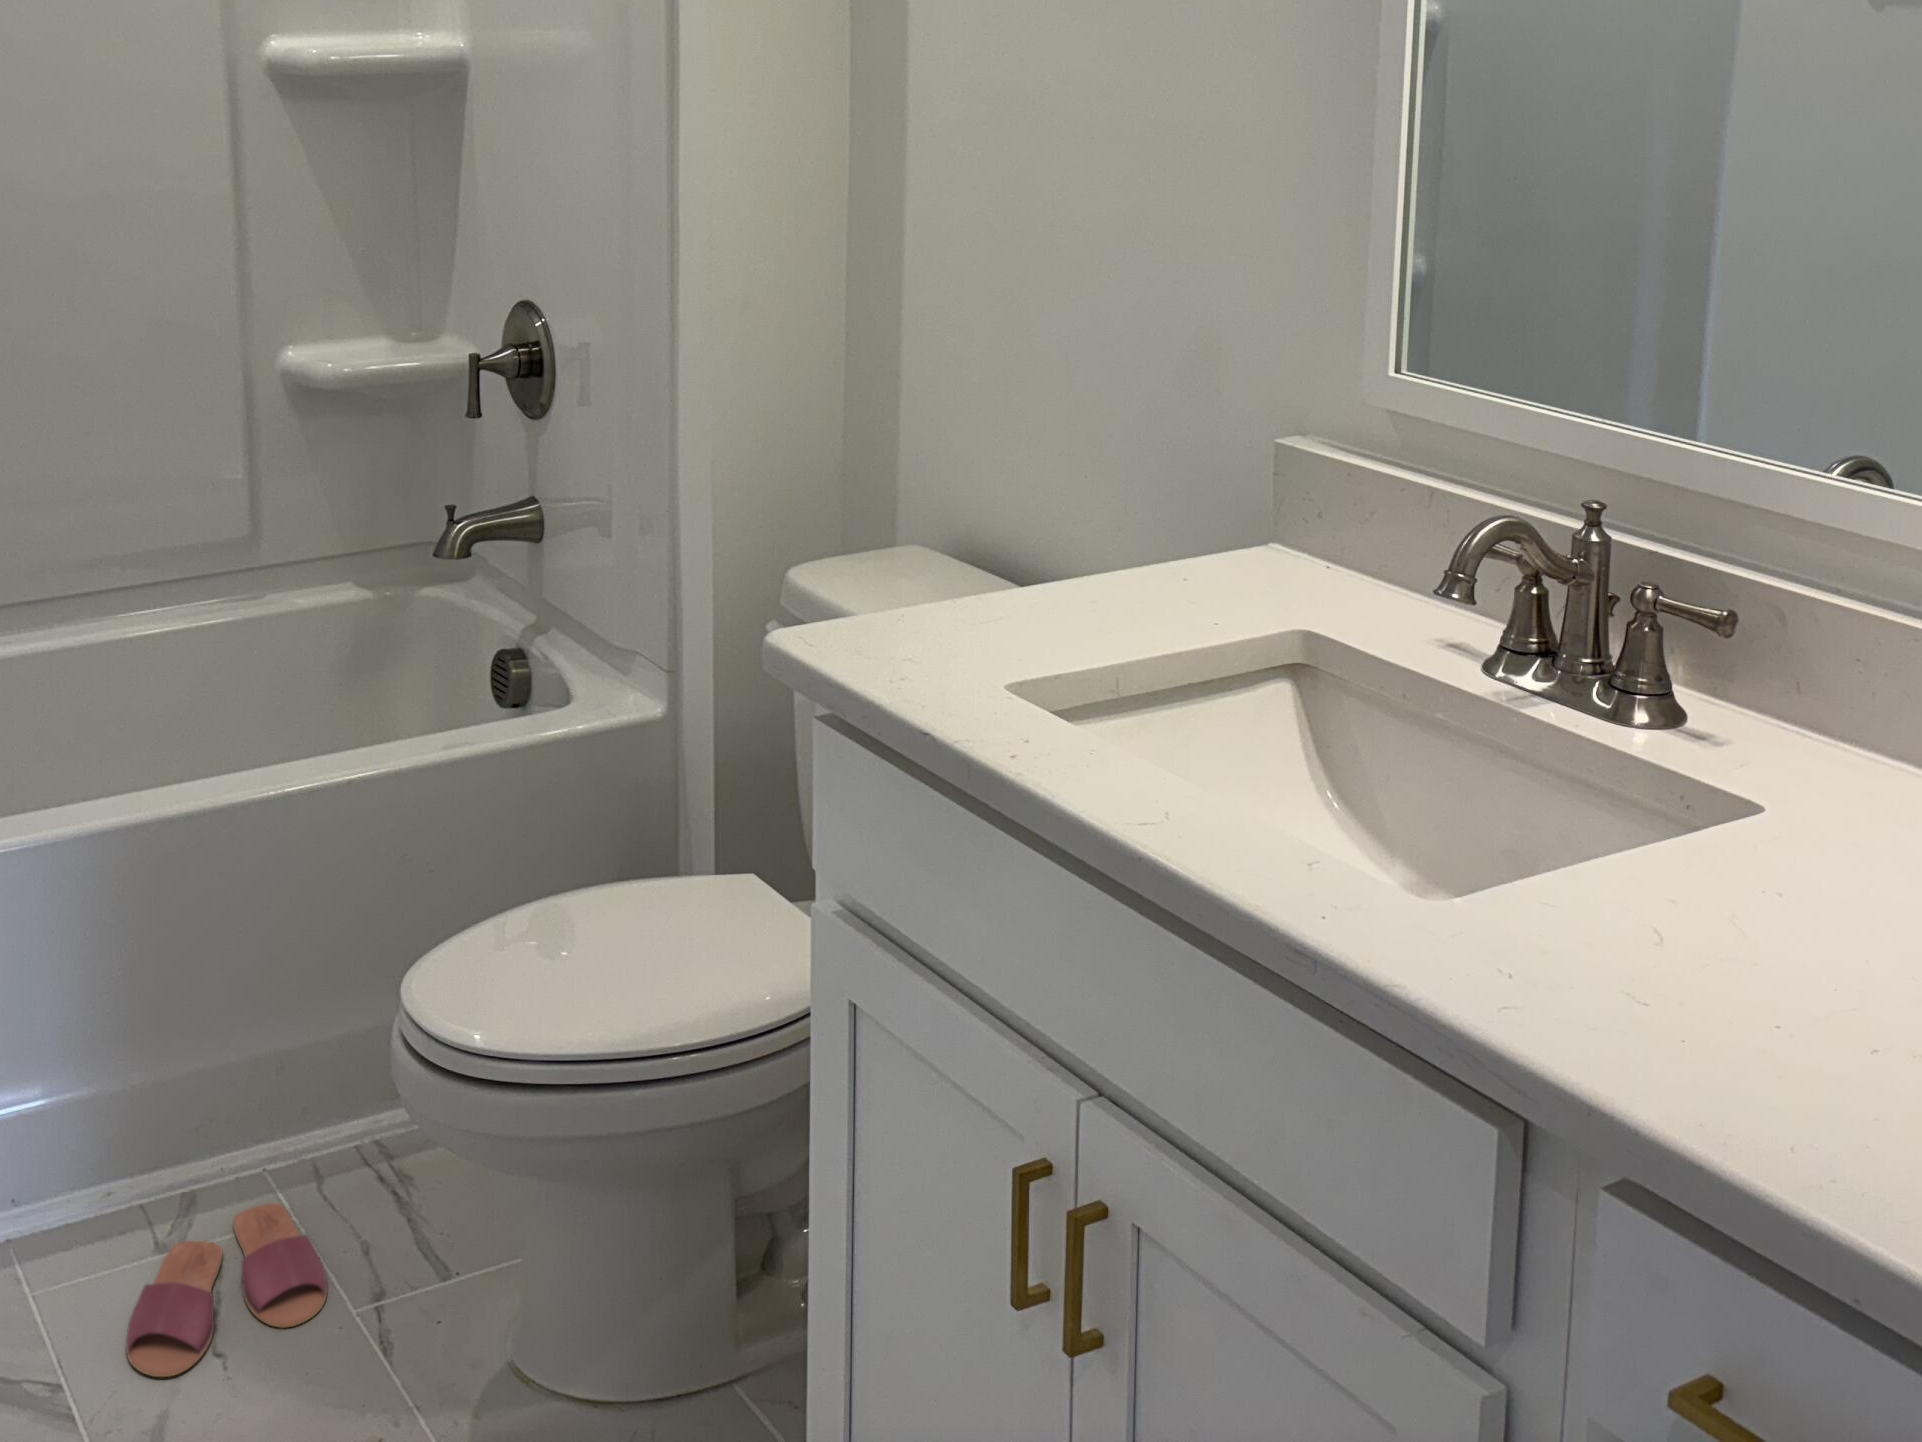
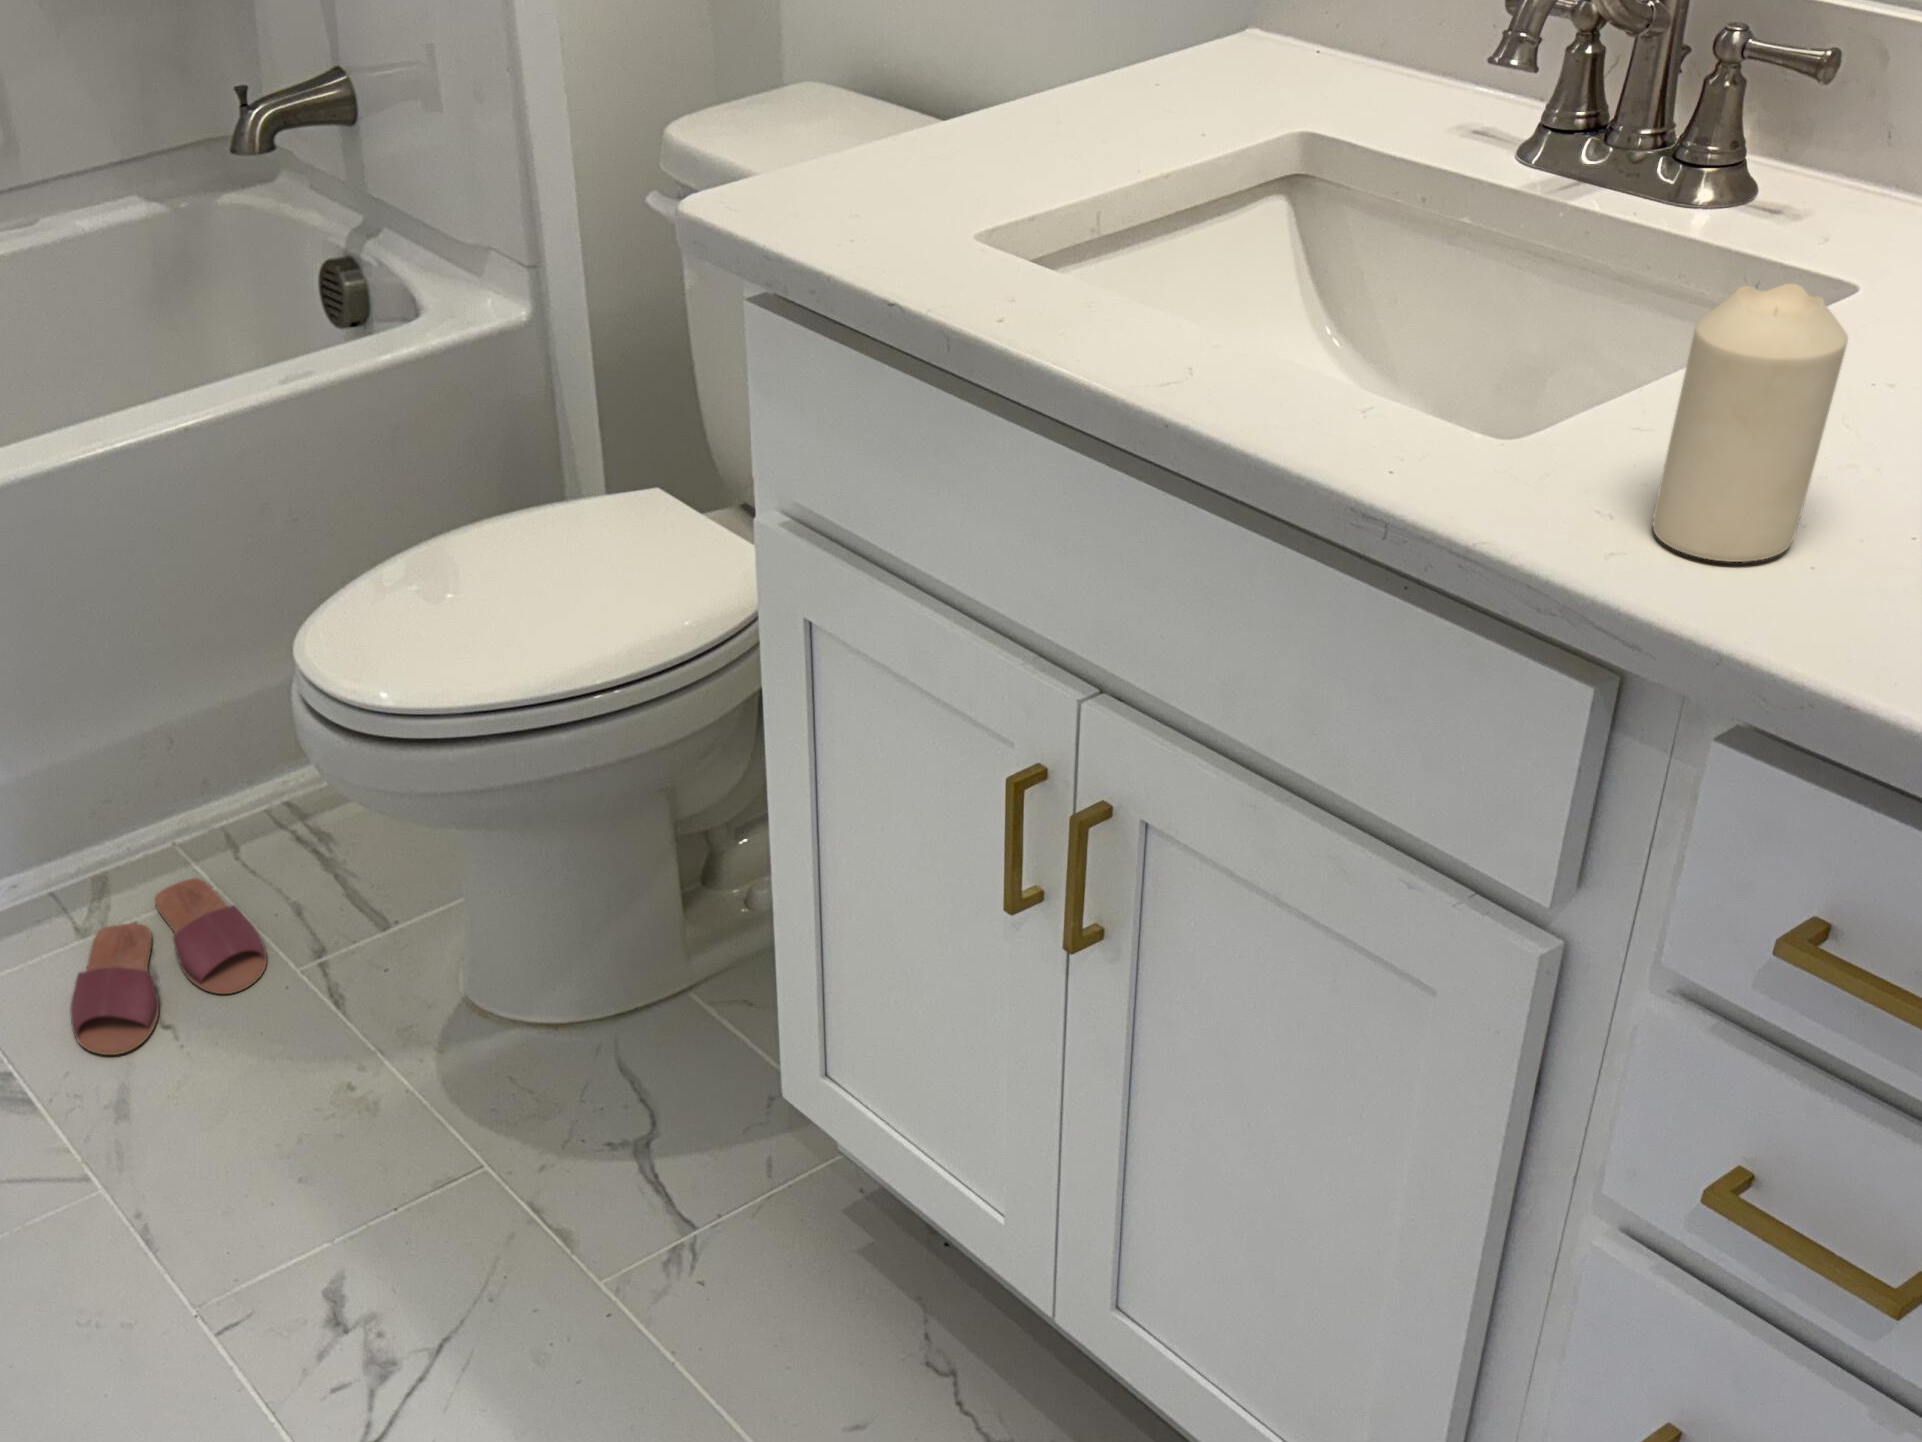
candle: none [1549,793,1688,1029] -> present [1653,284,1848,562]

